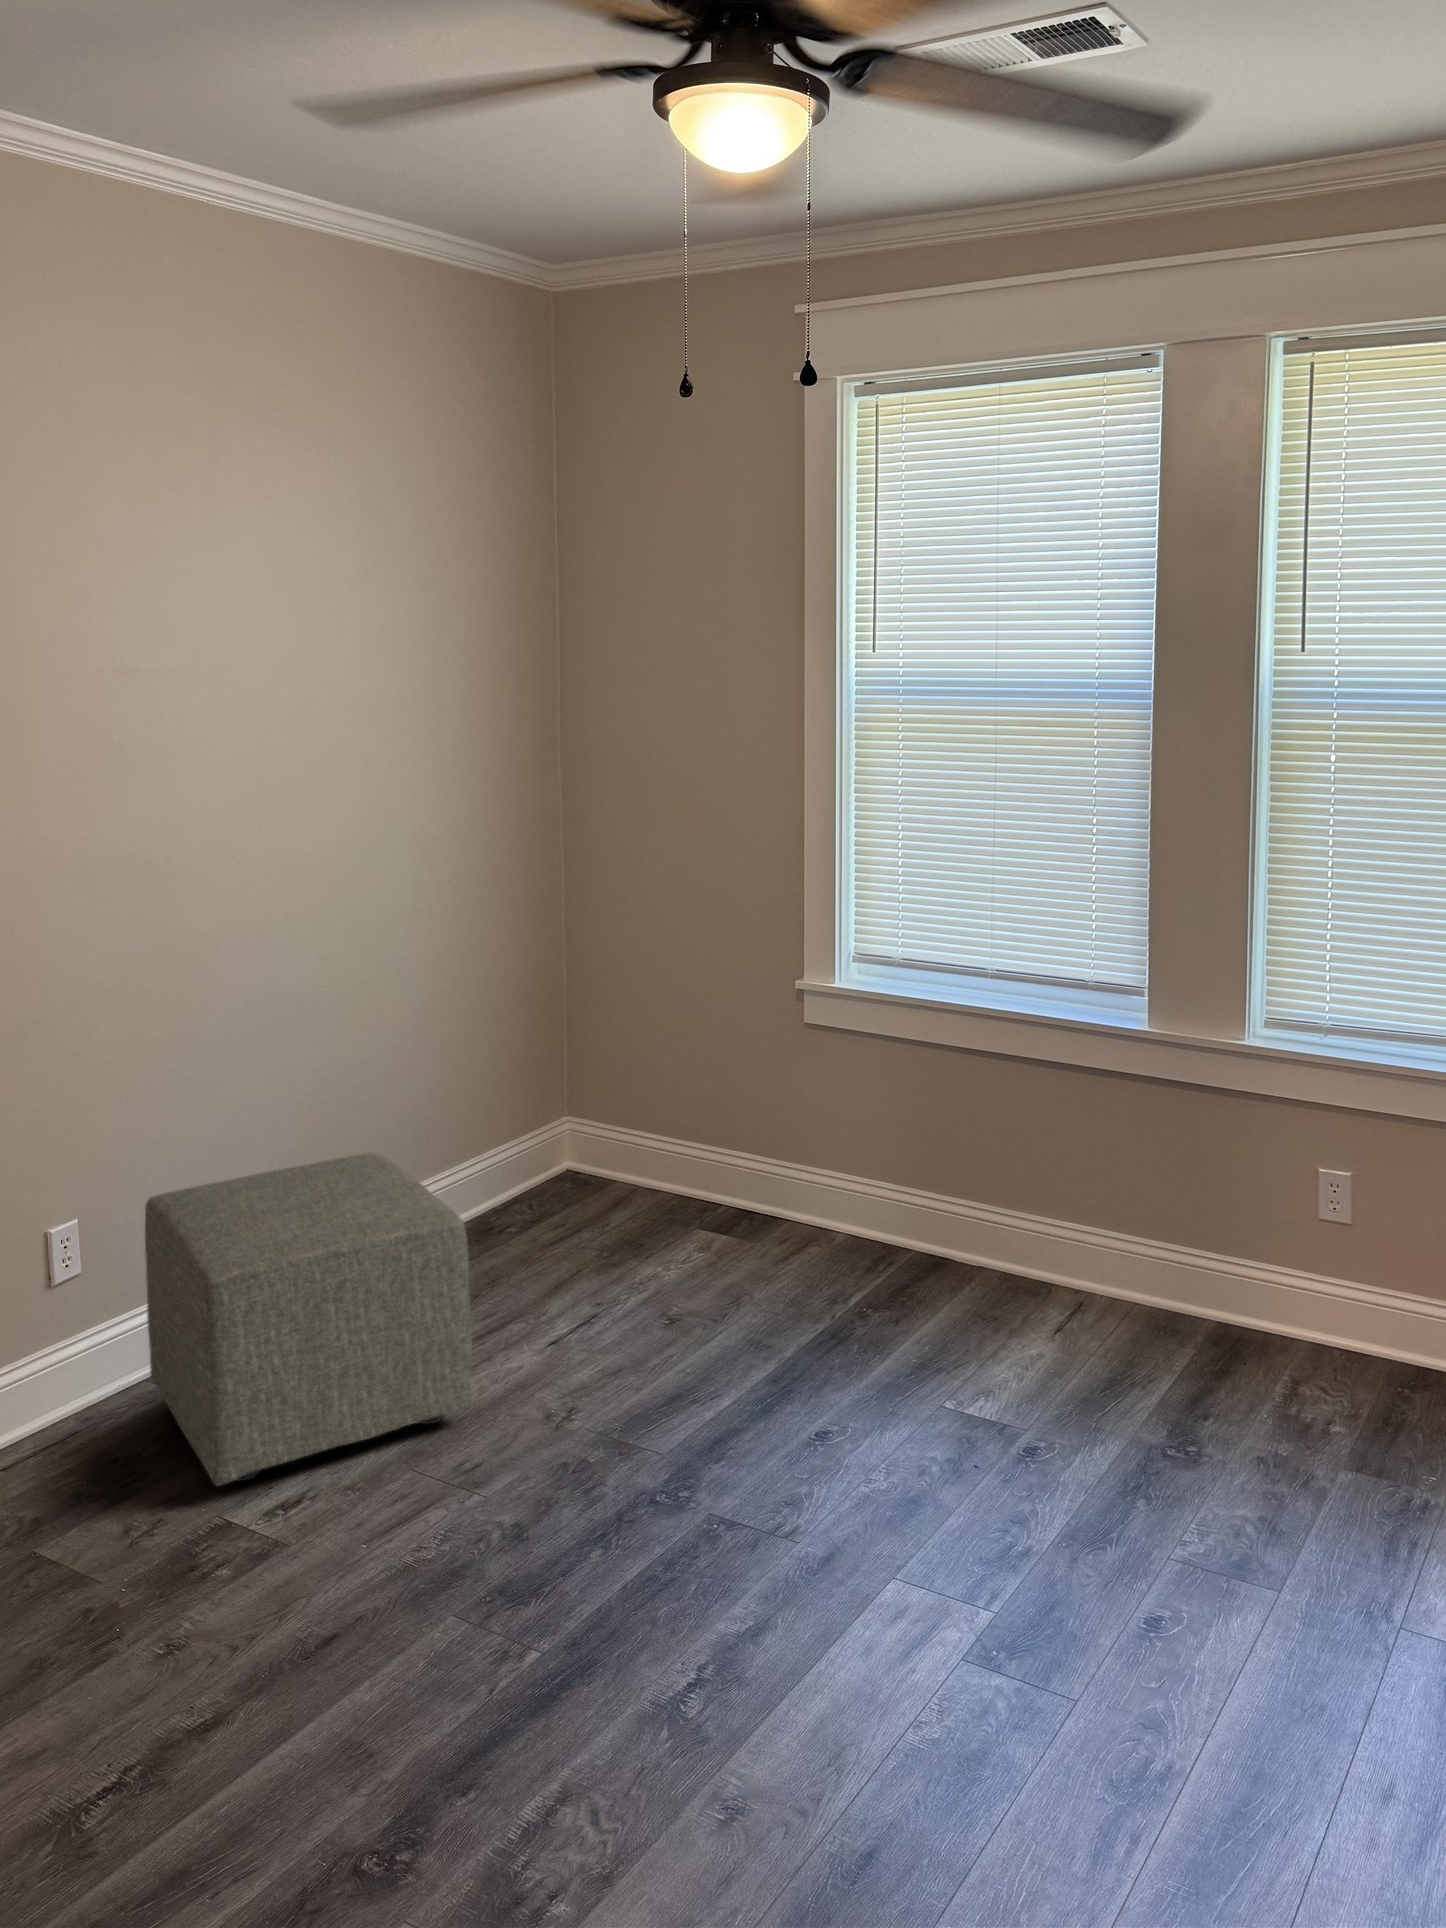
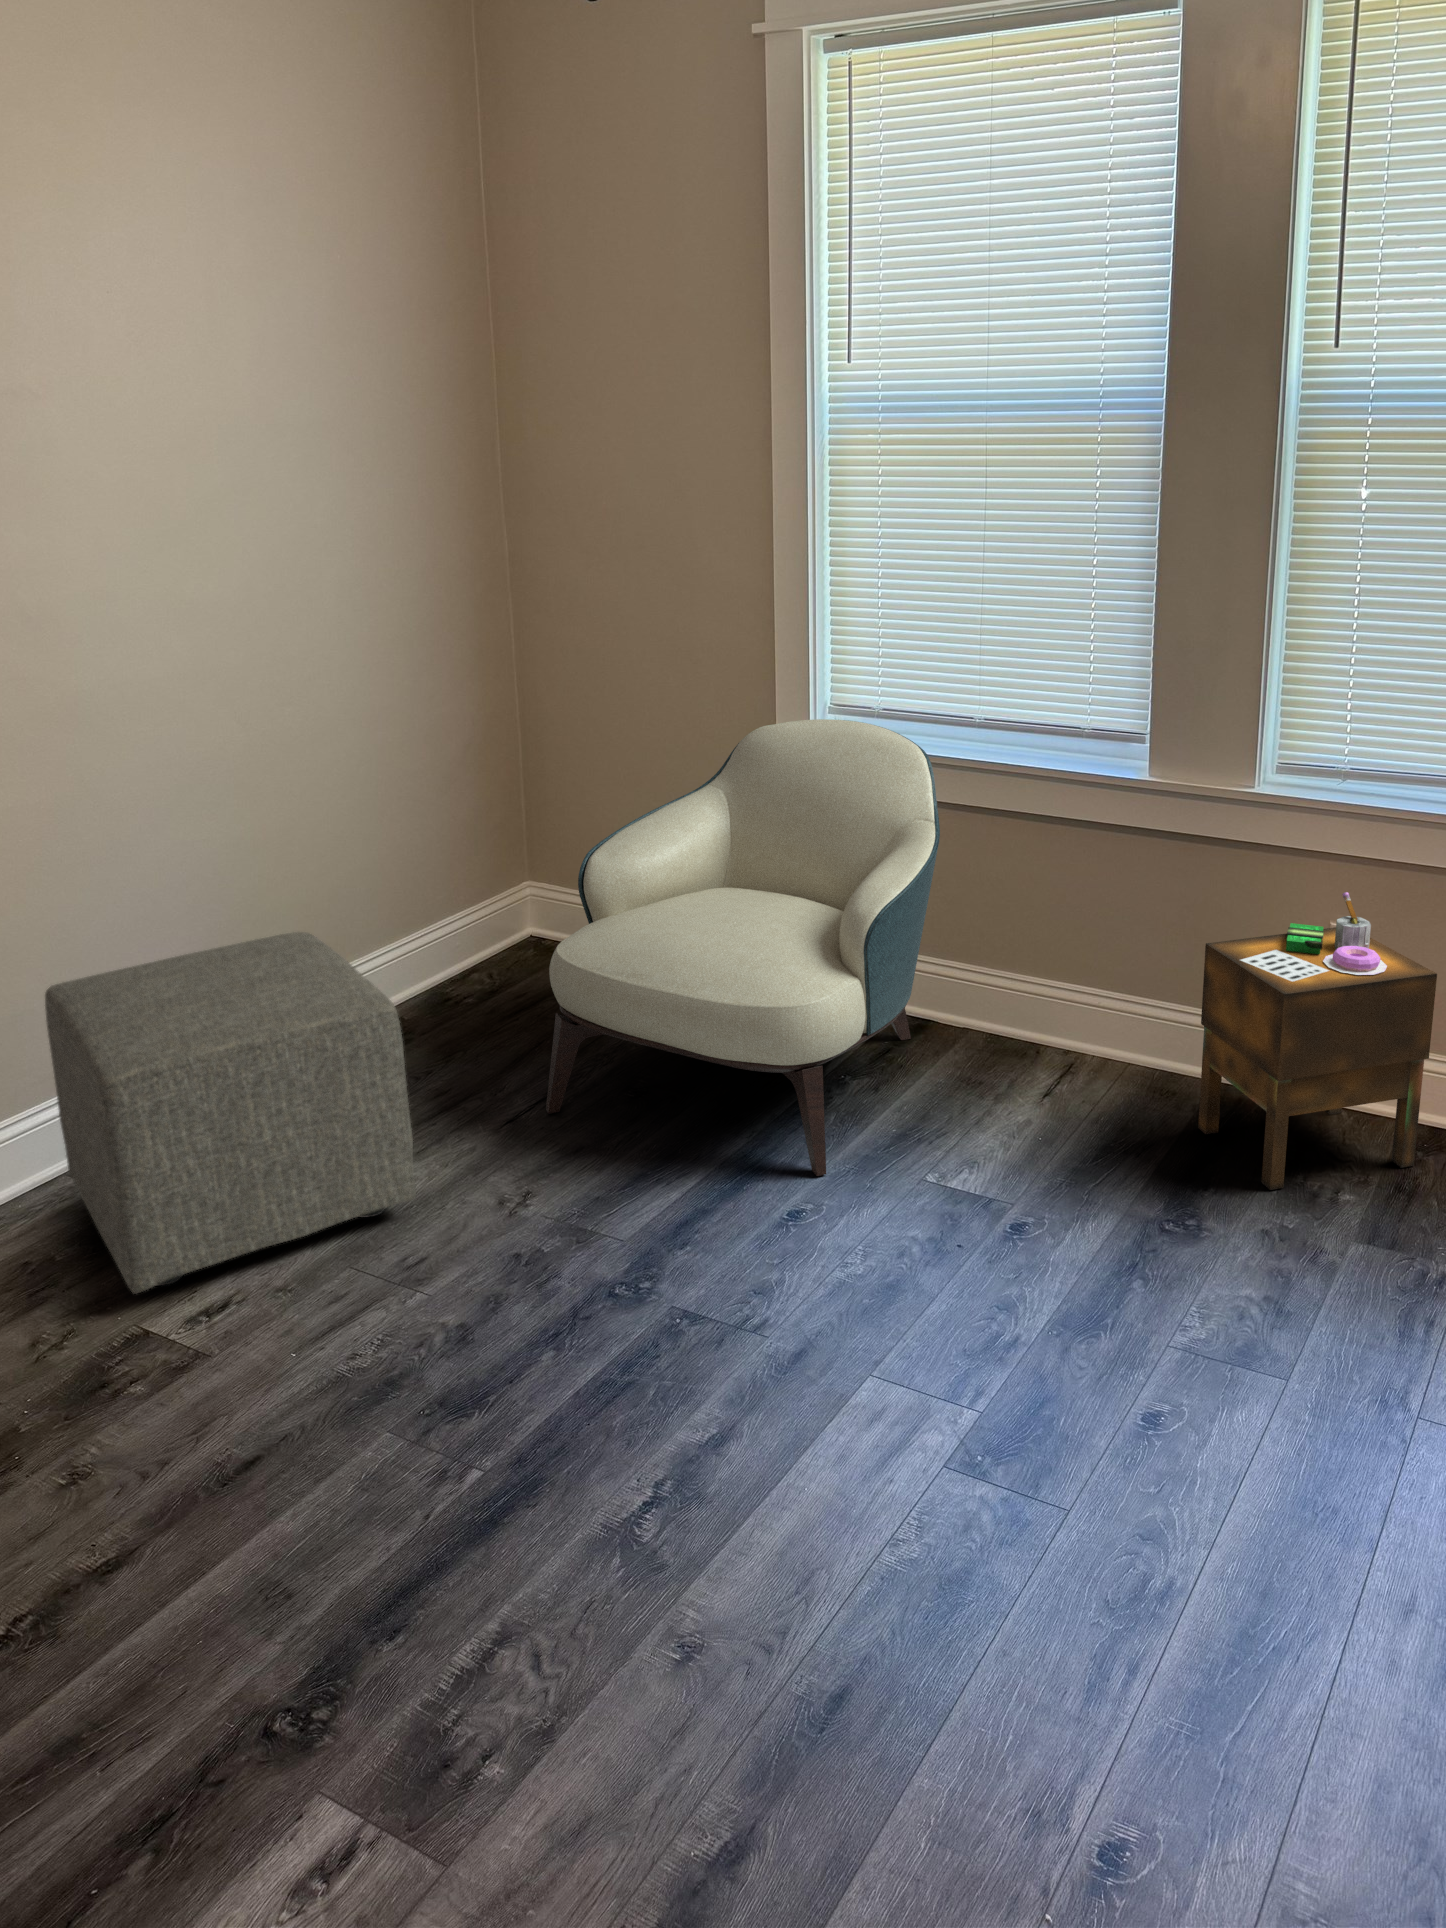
armchair: none [588,968,956,1397] -> present [546,719,940,1176]
nightstand: none [1200,1137,1415,1420] -> present [1198,892,1437,1190]

